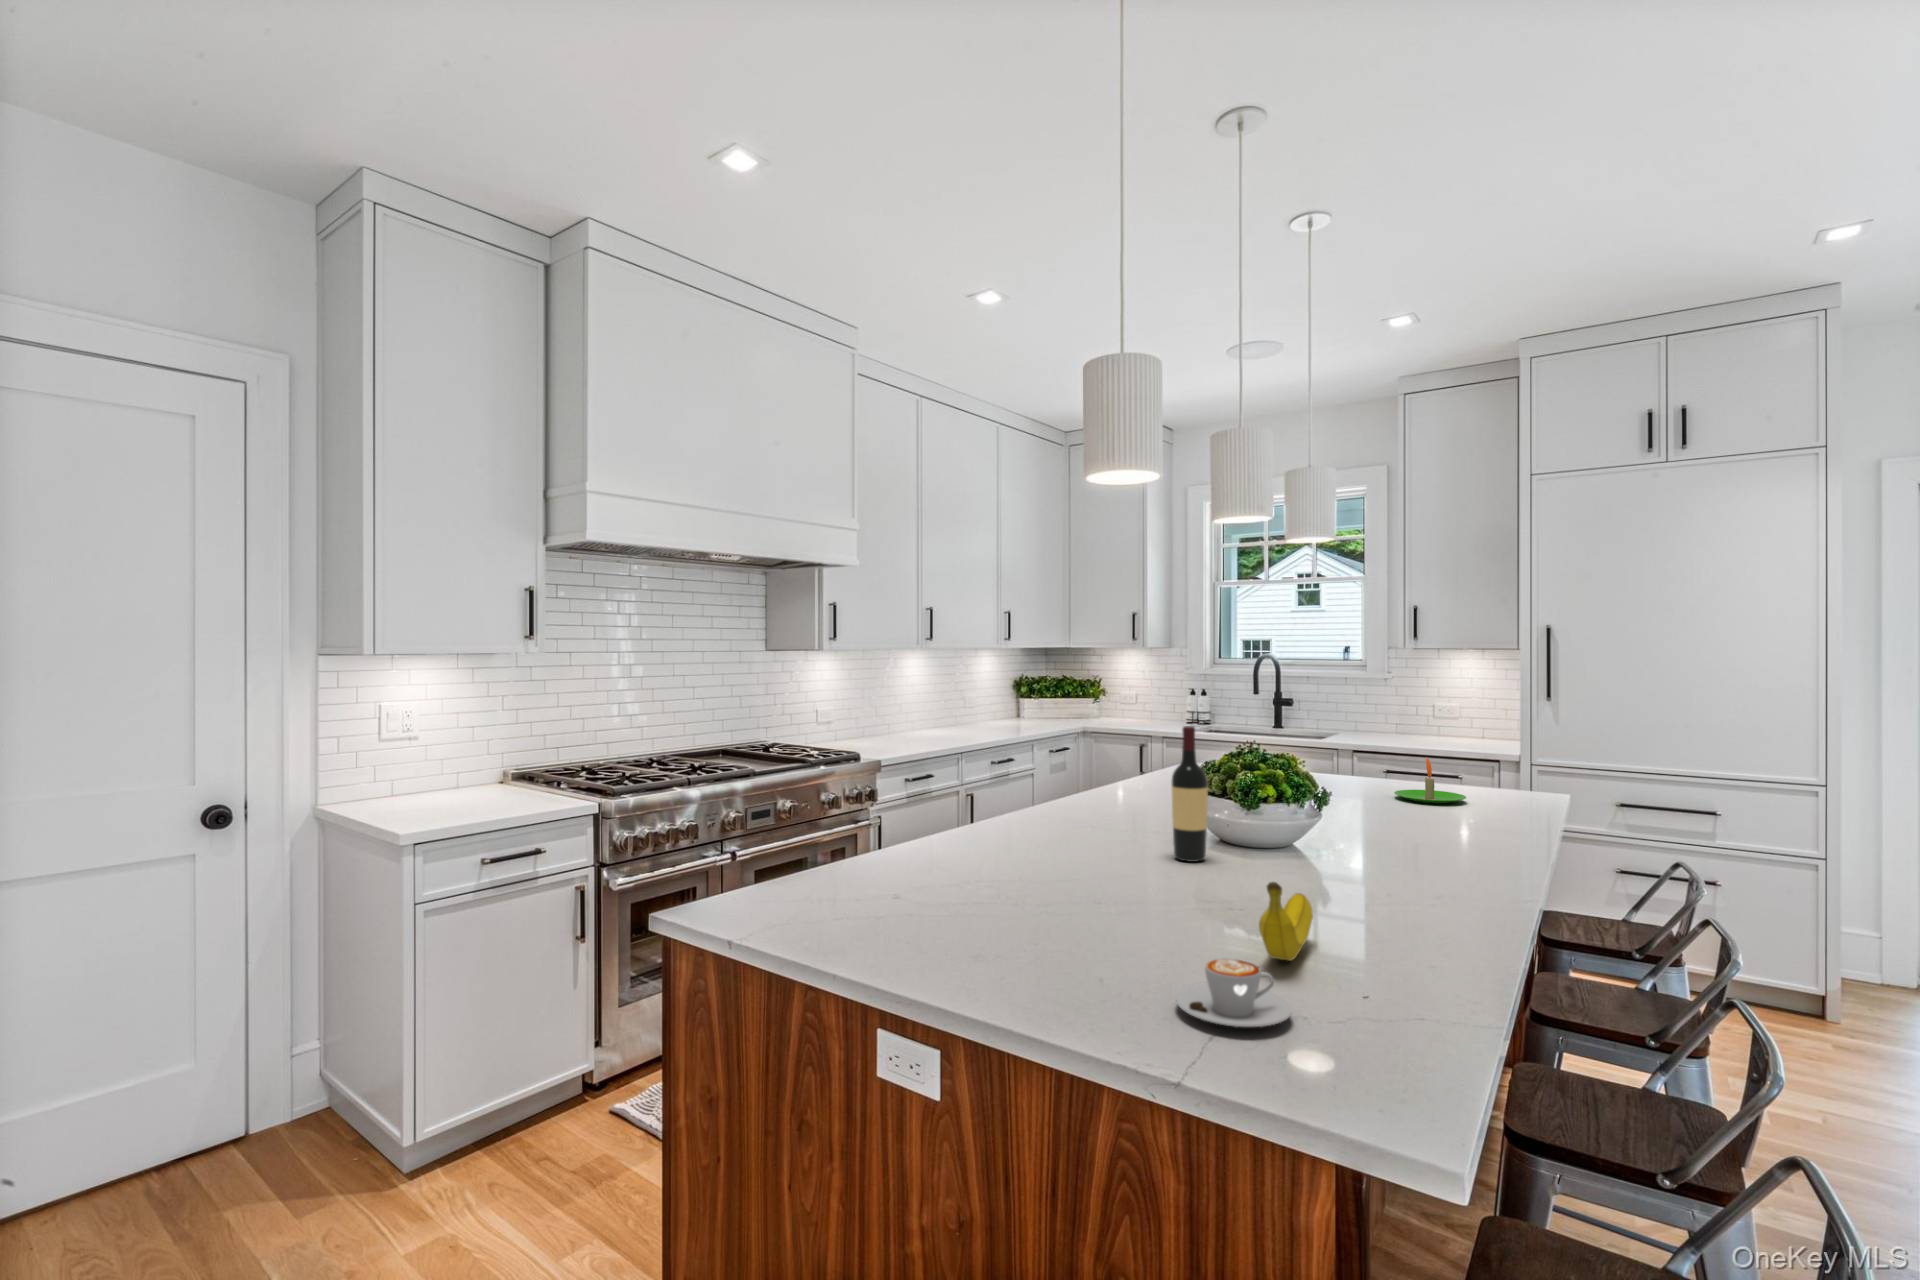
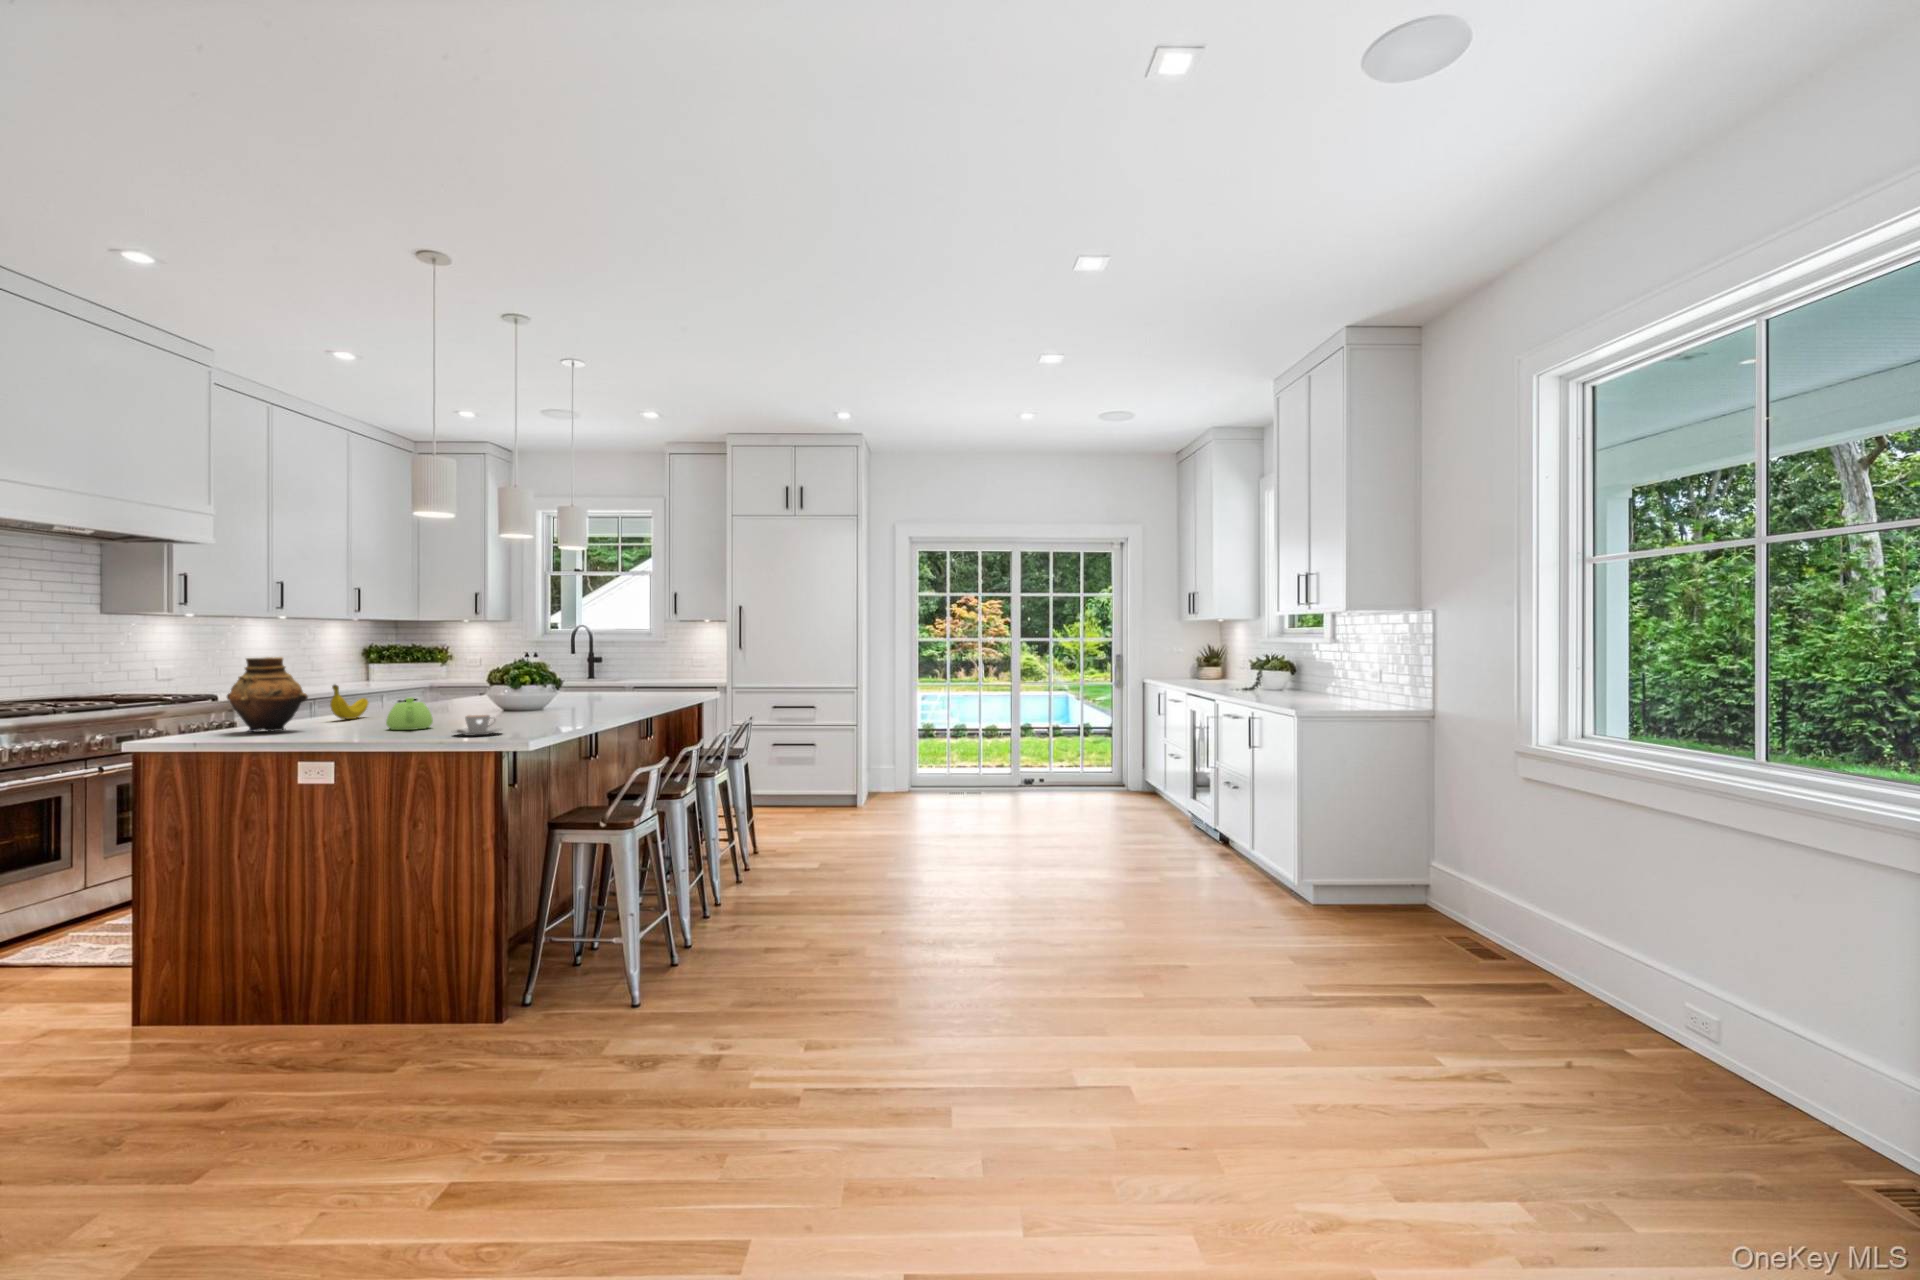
wine bottle: present [1171,726,1208,862] -> none [471,642,493,714]
candle: present [1394,758,1466,803] -> none [626,672,664,696]
vase: none [803,771,917,915] -> present [227,657,308,732]
teapot: none [1041,869,1124,945] -> present [386,698,433,730]
fruit: present [1259,882,1313,961] -> present [330,685,368,719]

